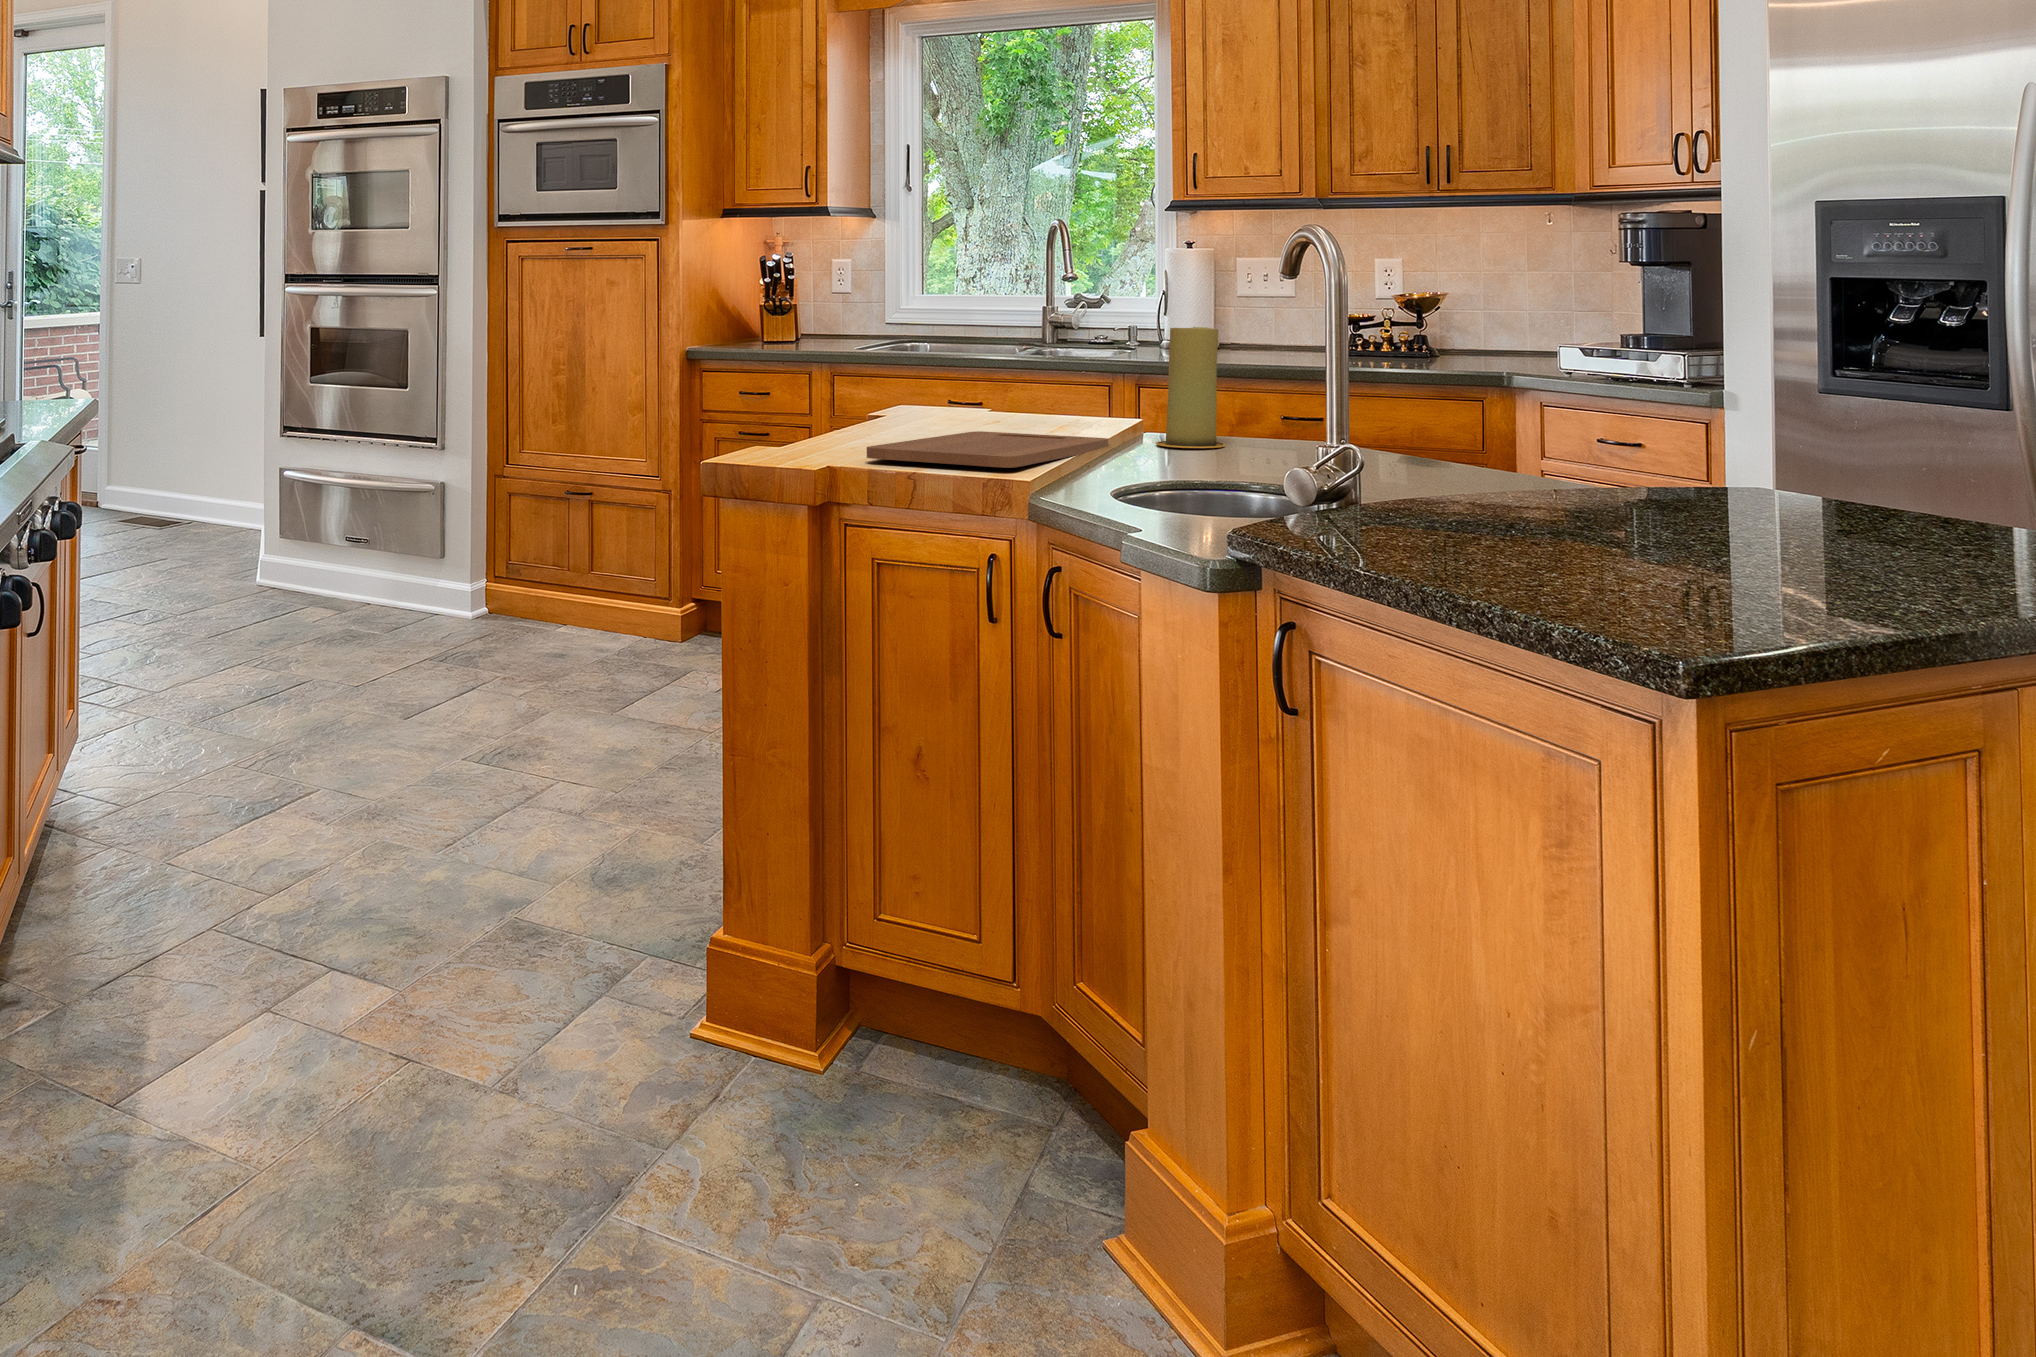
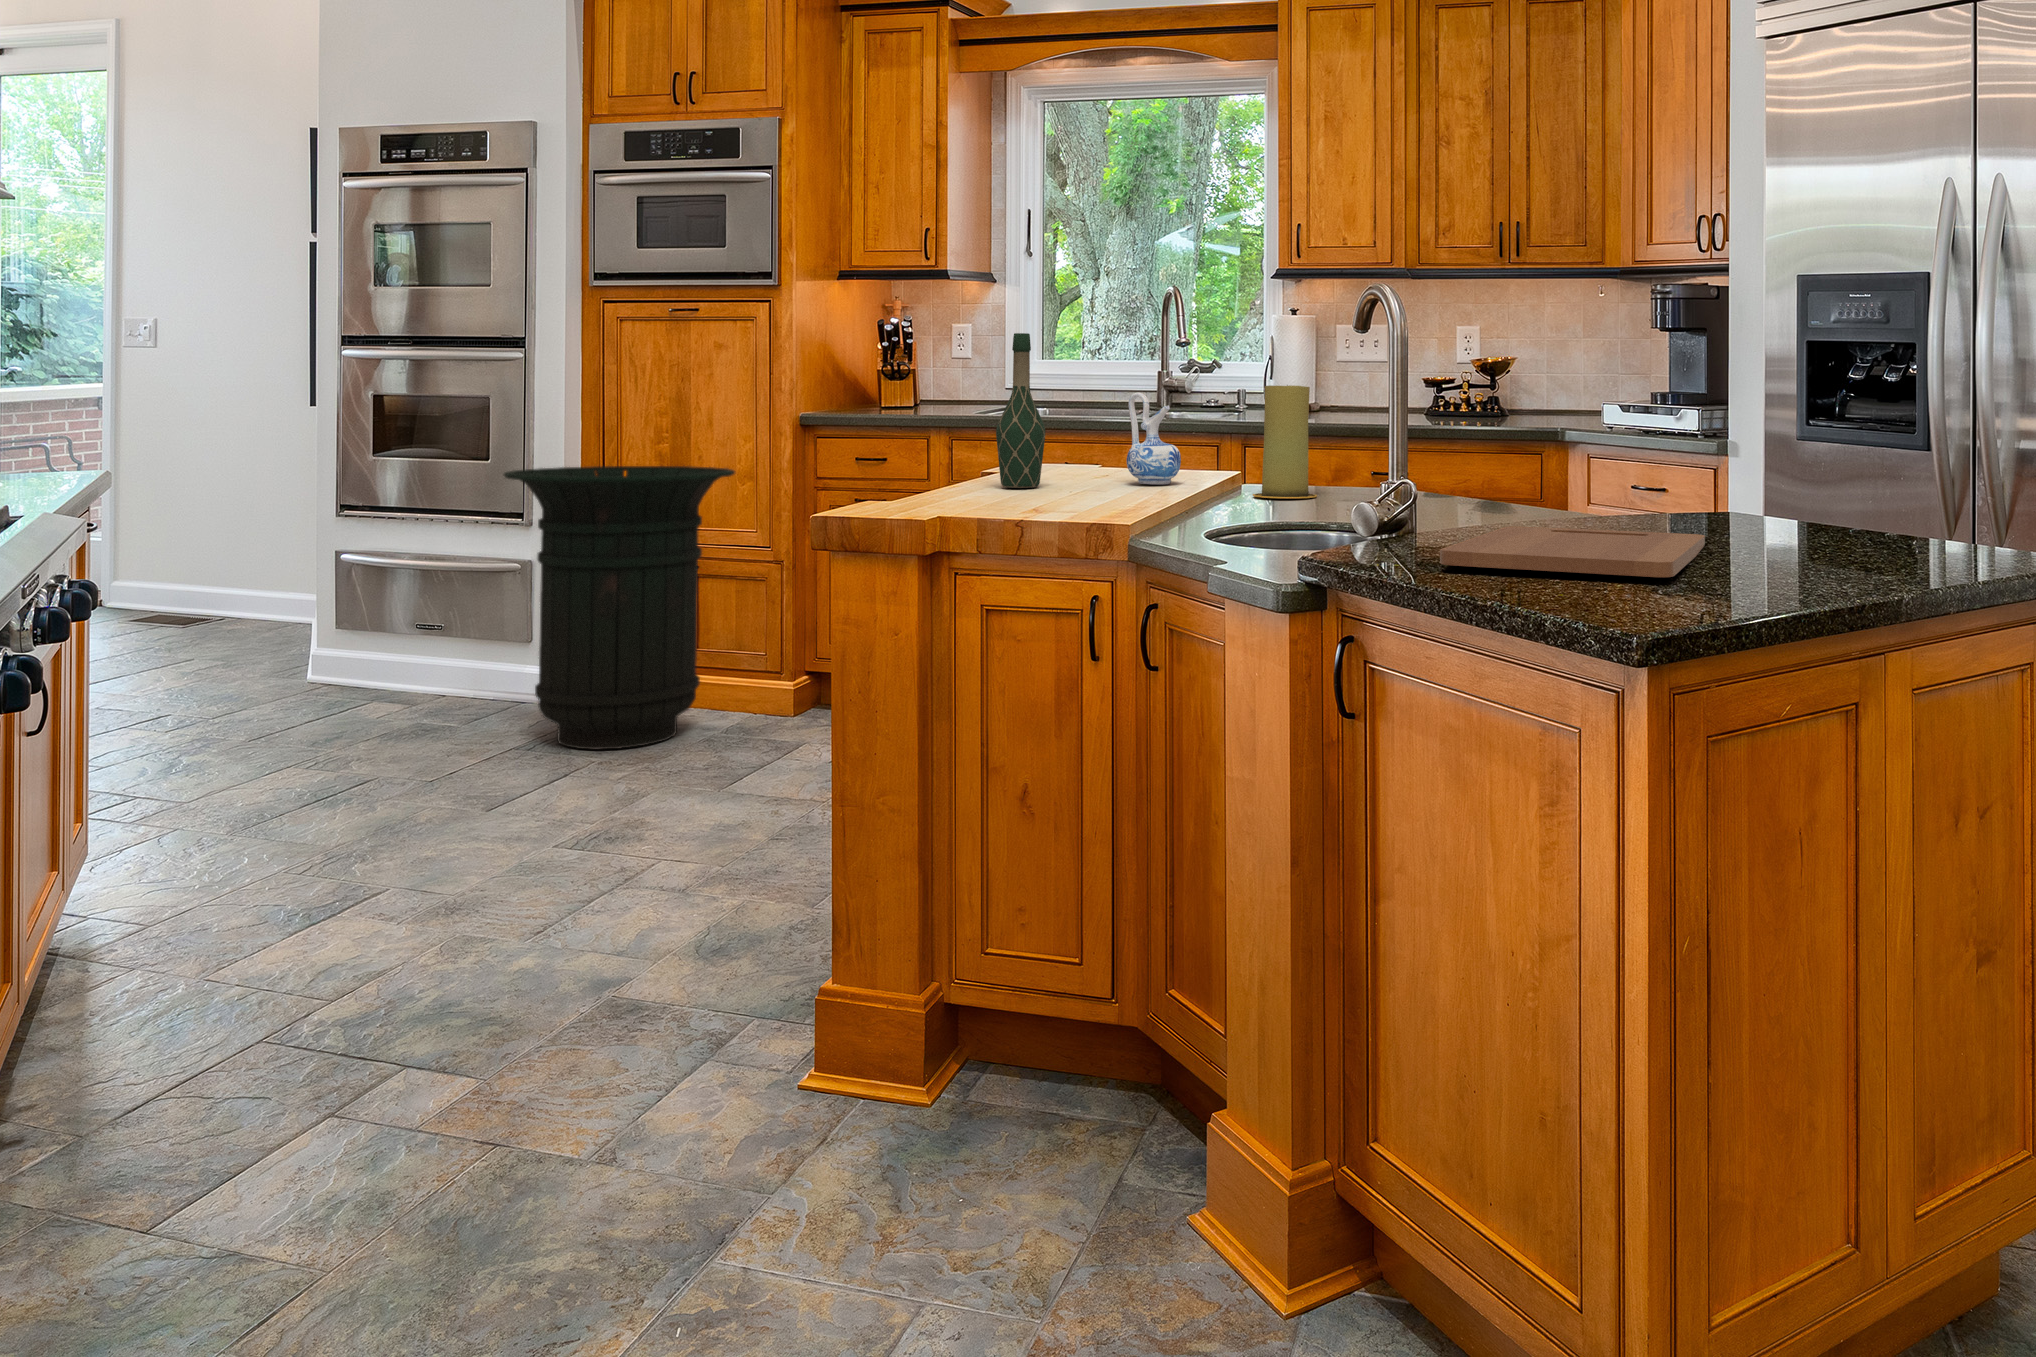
wine bottle: none [885,272,936,432] -> present [996,333,1045,488]
ceramic pitcher: none [1020,333,1076,429] -> present [1127,393,1181,484]
trash can: none [416,397,632,667] -> present [504,466,735,749]
cutting board: present [867,431,1108,468] -> present [1440,526,1705,577]

